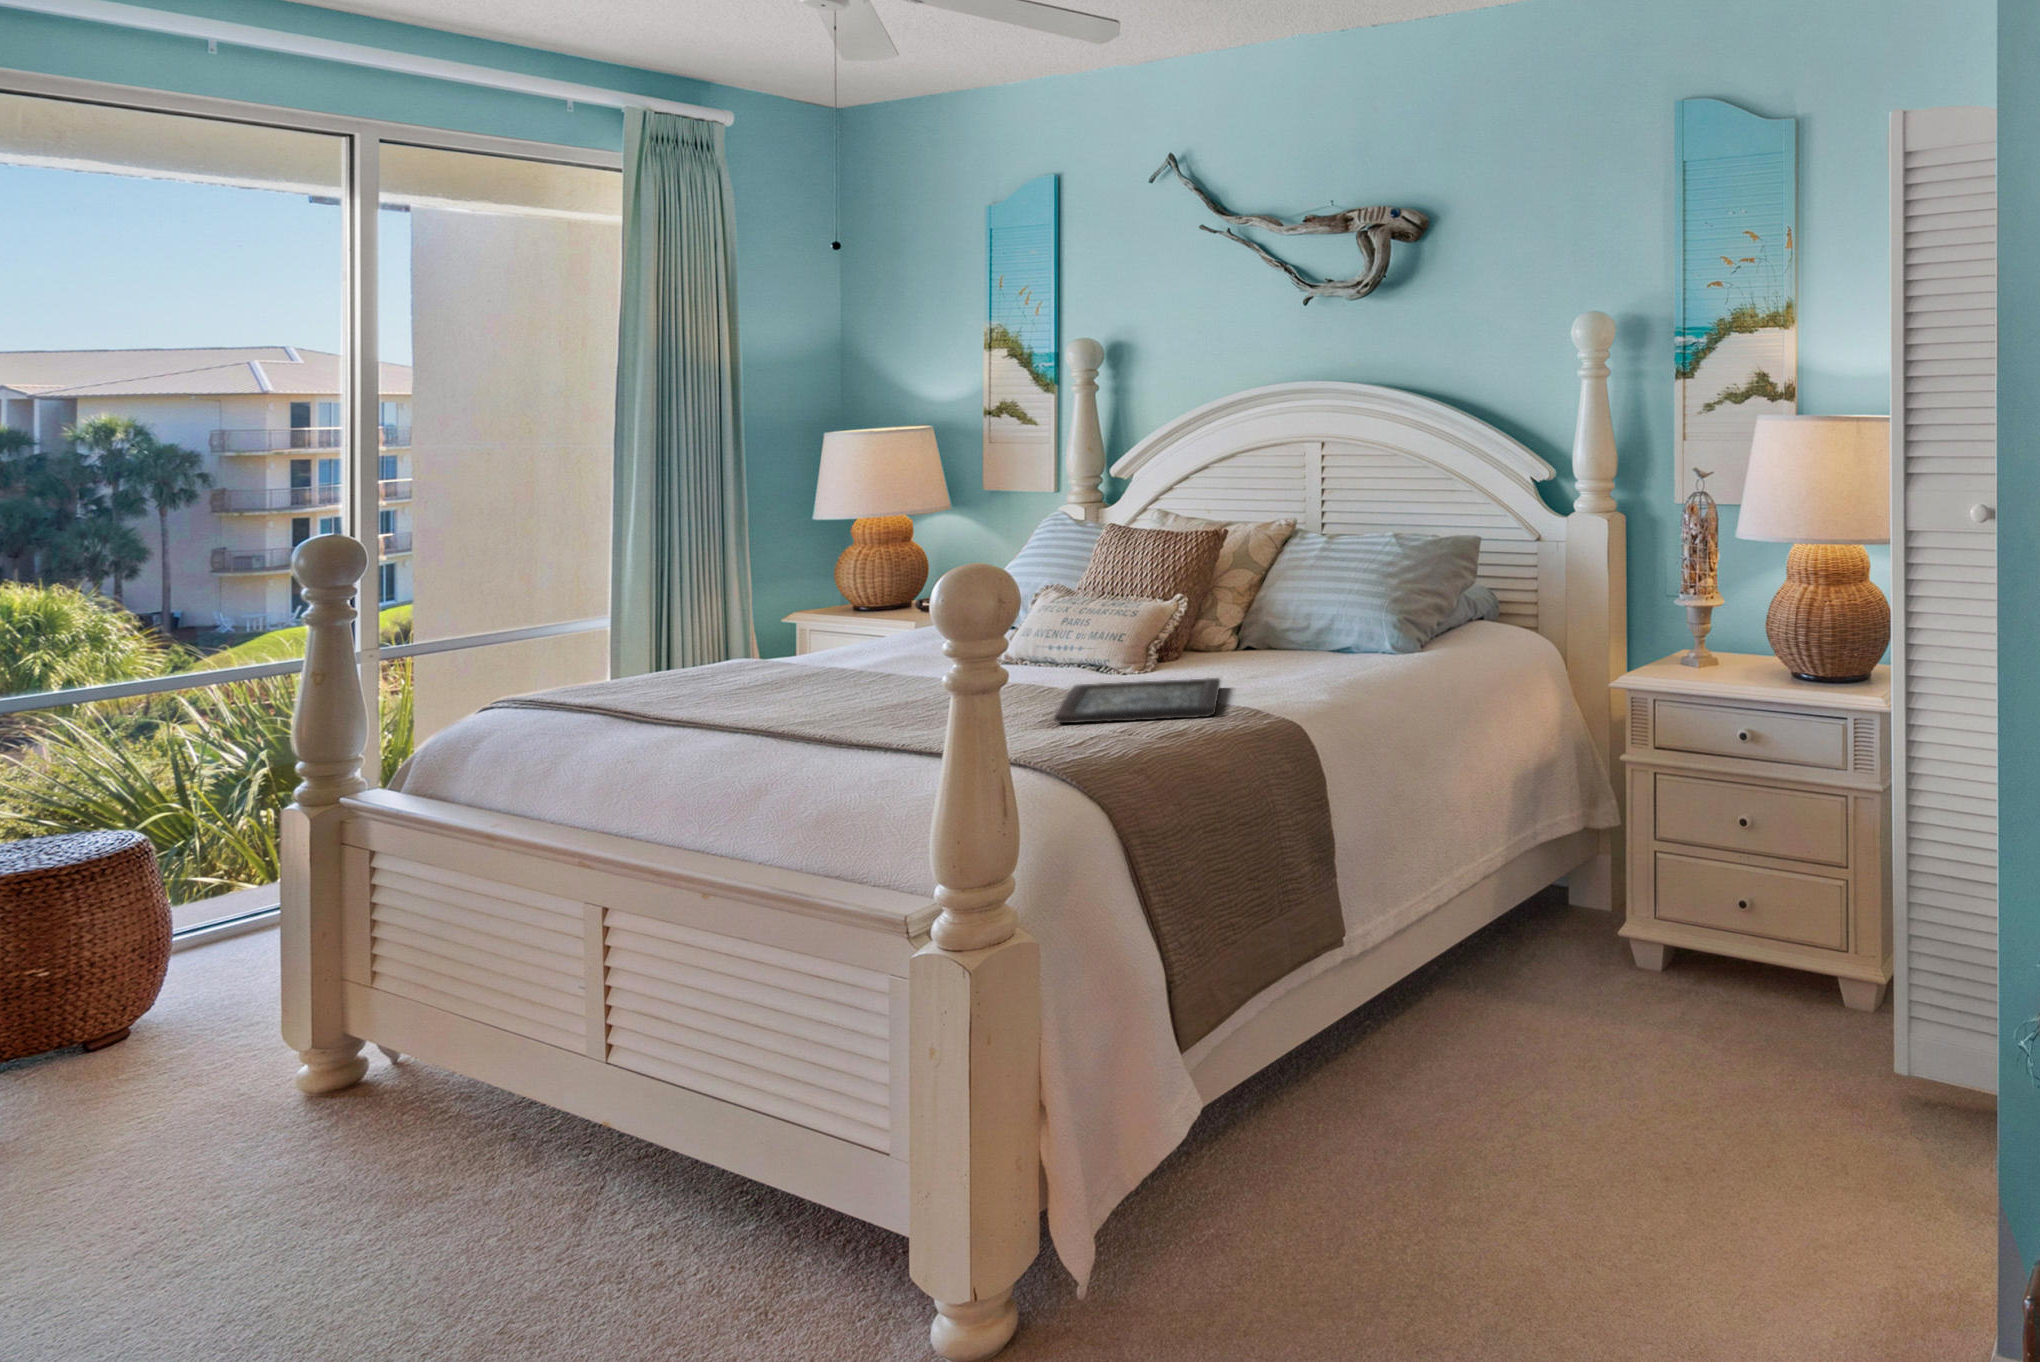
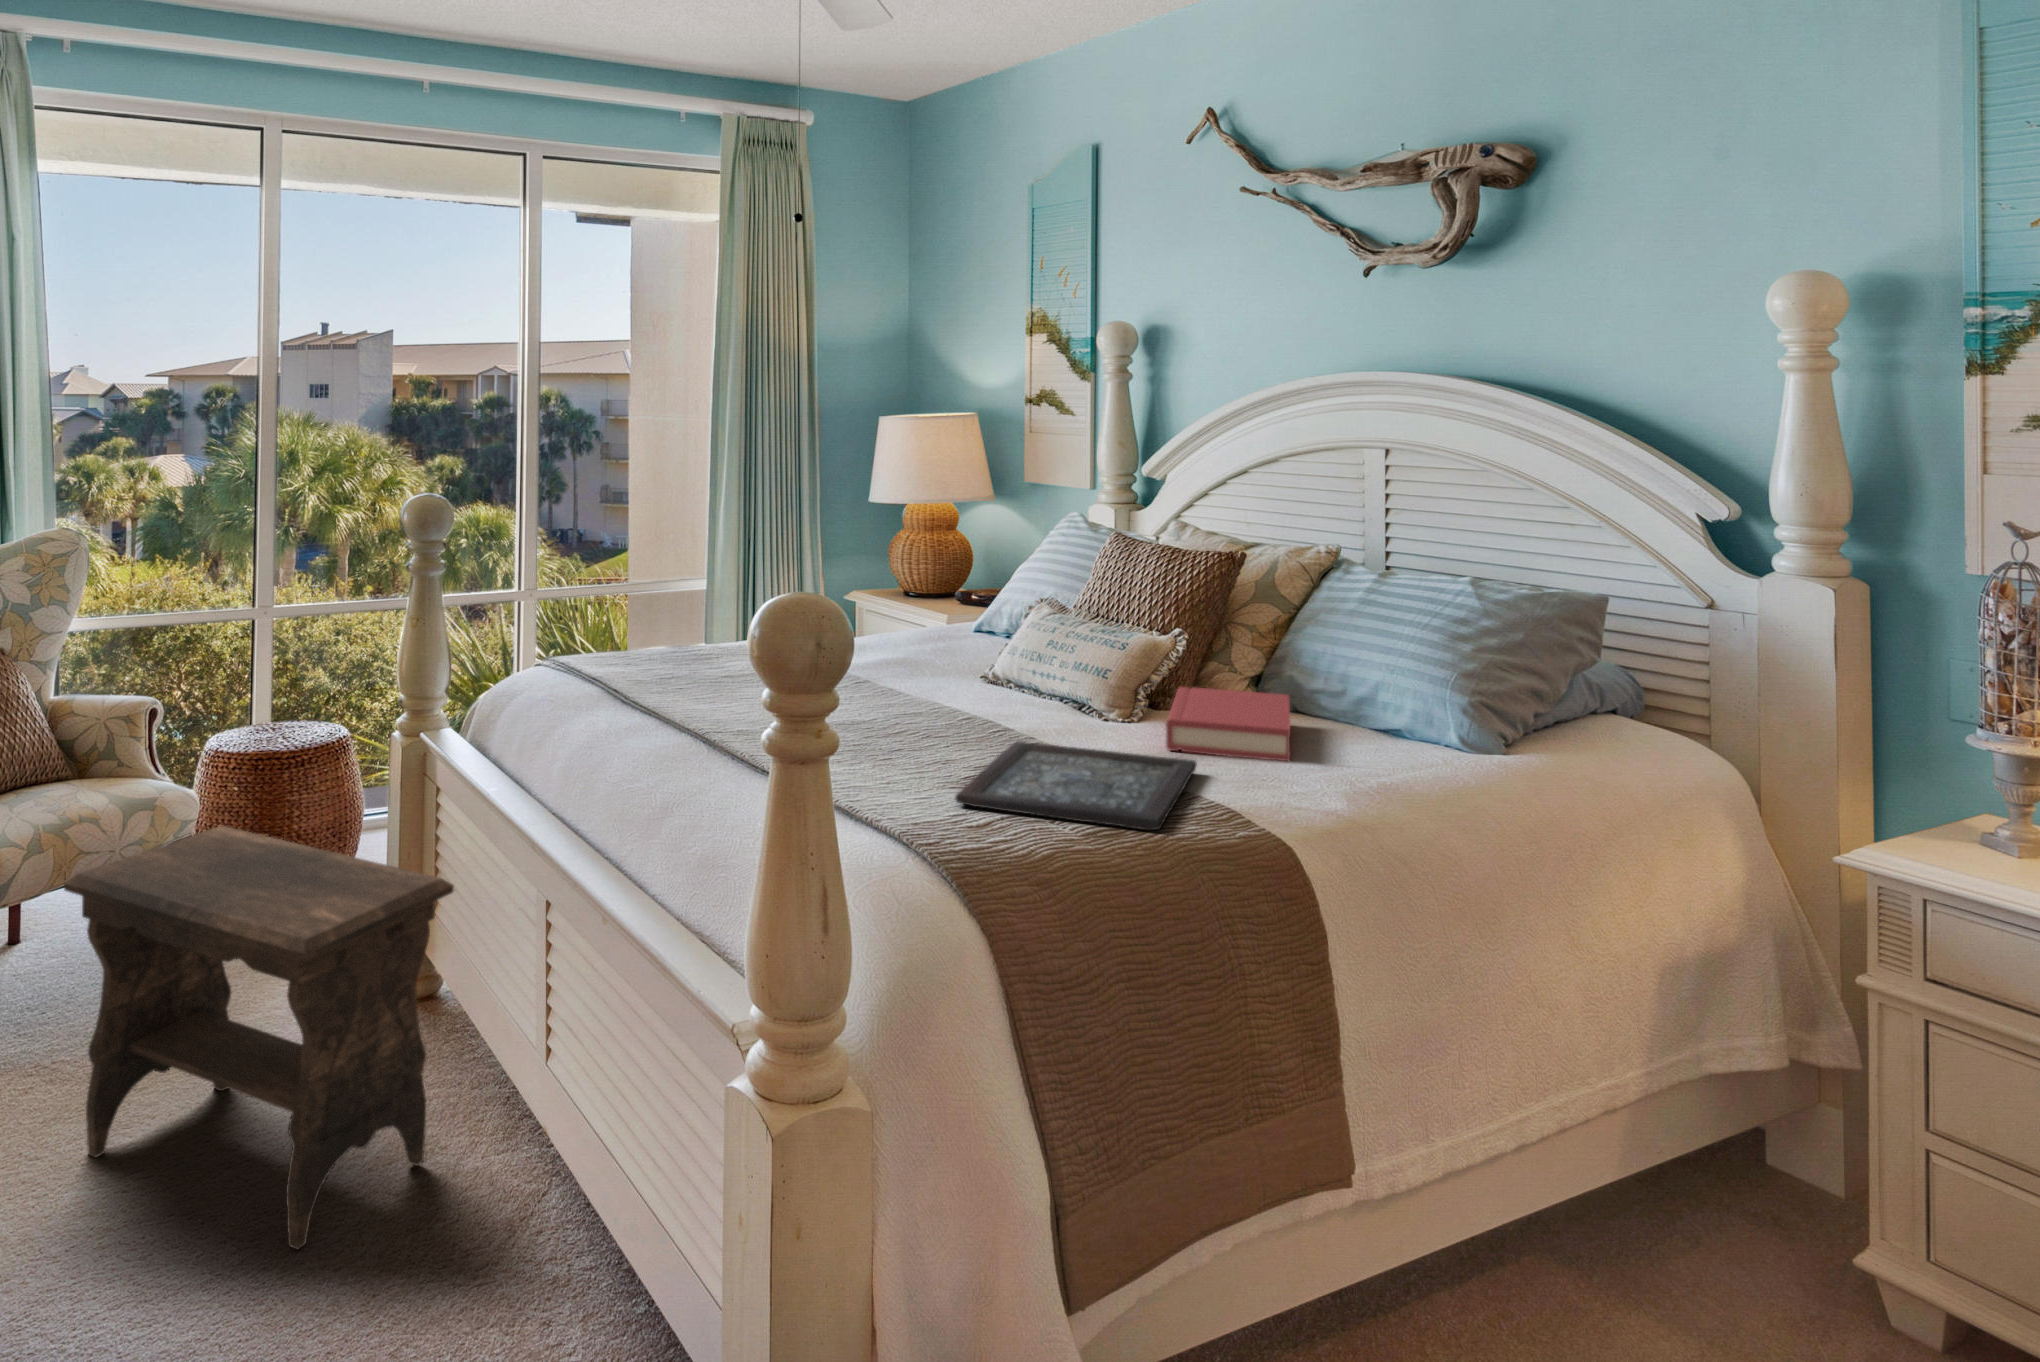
hardback book: none [1185,633,1282,679] -> present [1166,687,1290,761]
footstool: none [39,879,543,1257] -> present [64,826,454,1250]

